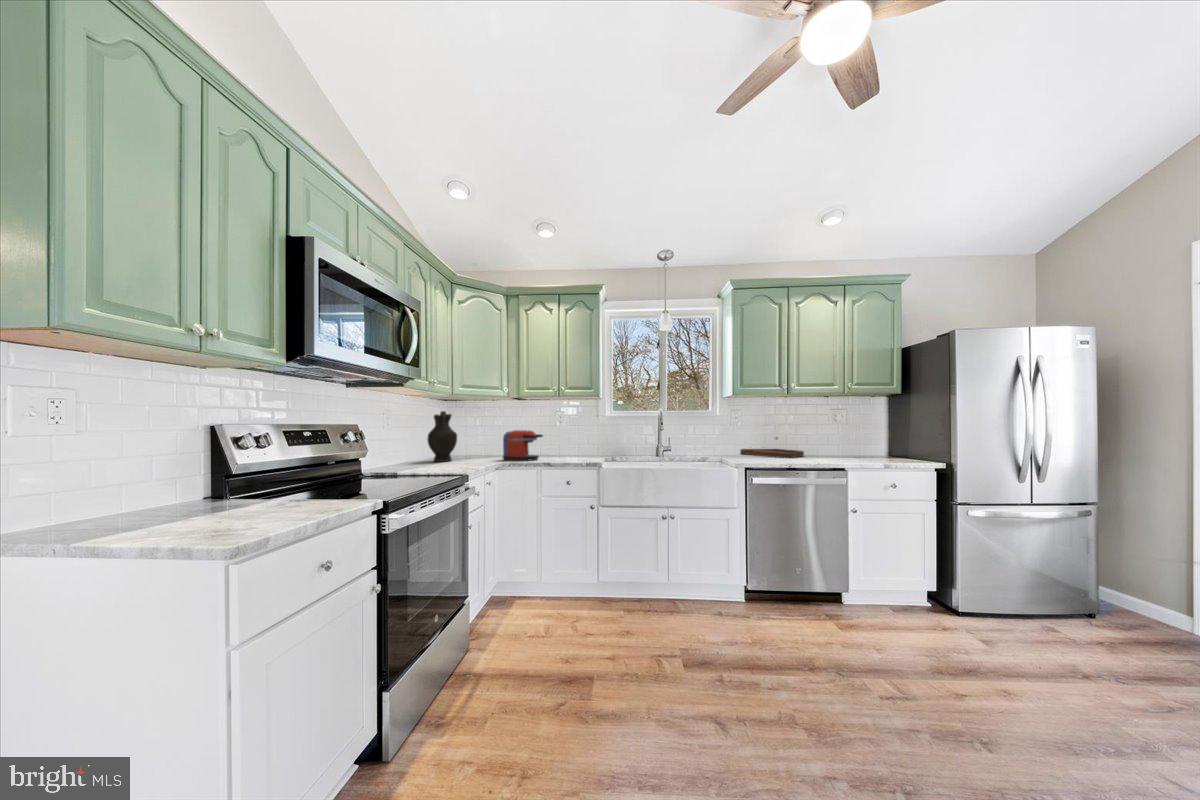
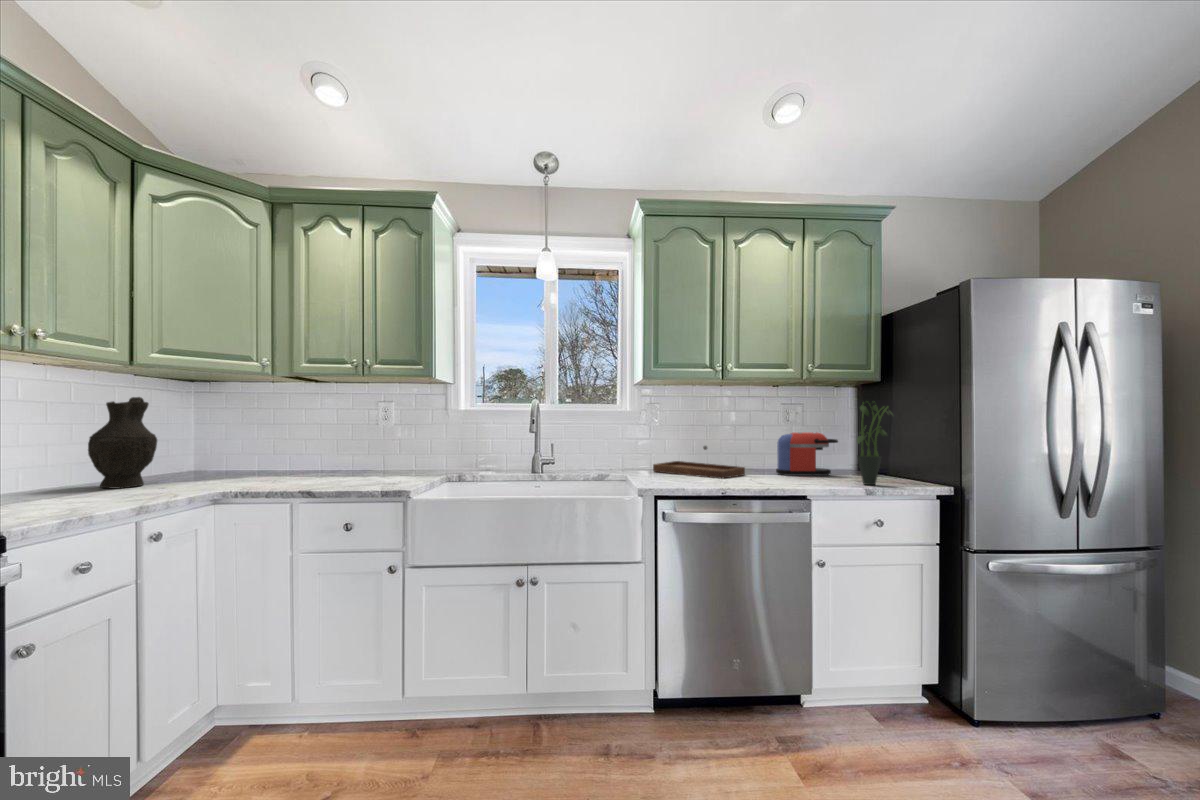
potted plant: none [880,408,903,462] -> present [857,403,893,485]
coffee maker: present [503,430,543,460] -> present [776,433,838,476]

